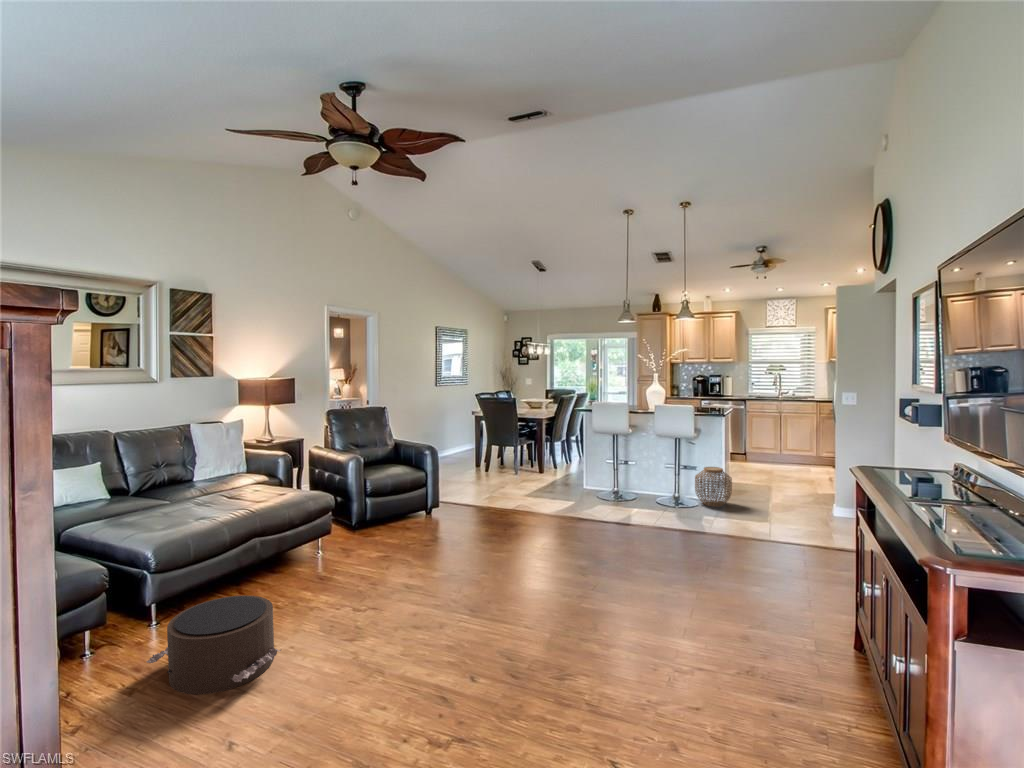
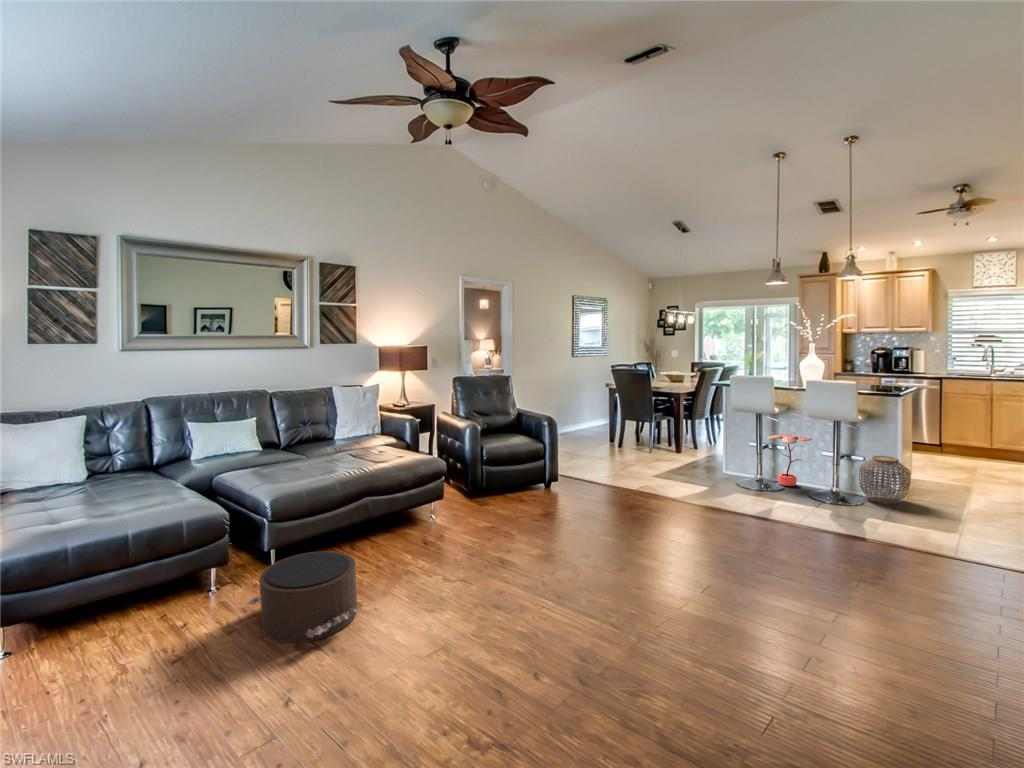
potted plant: none [622,452,657,498] -> present [767,434,812,486]

